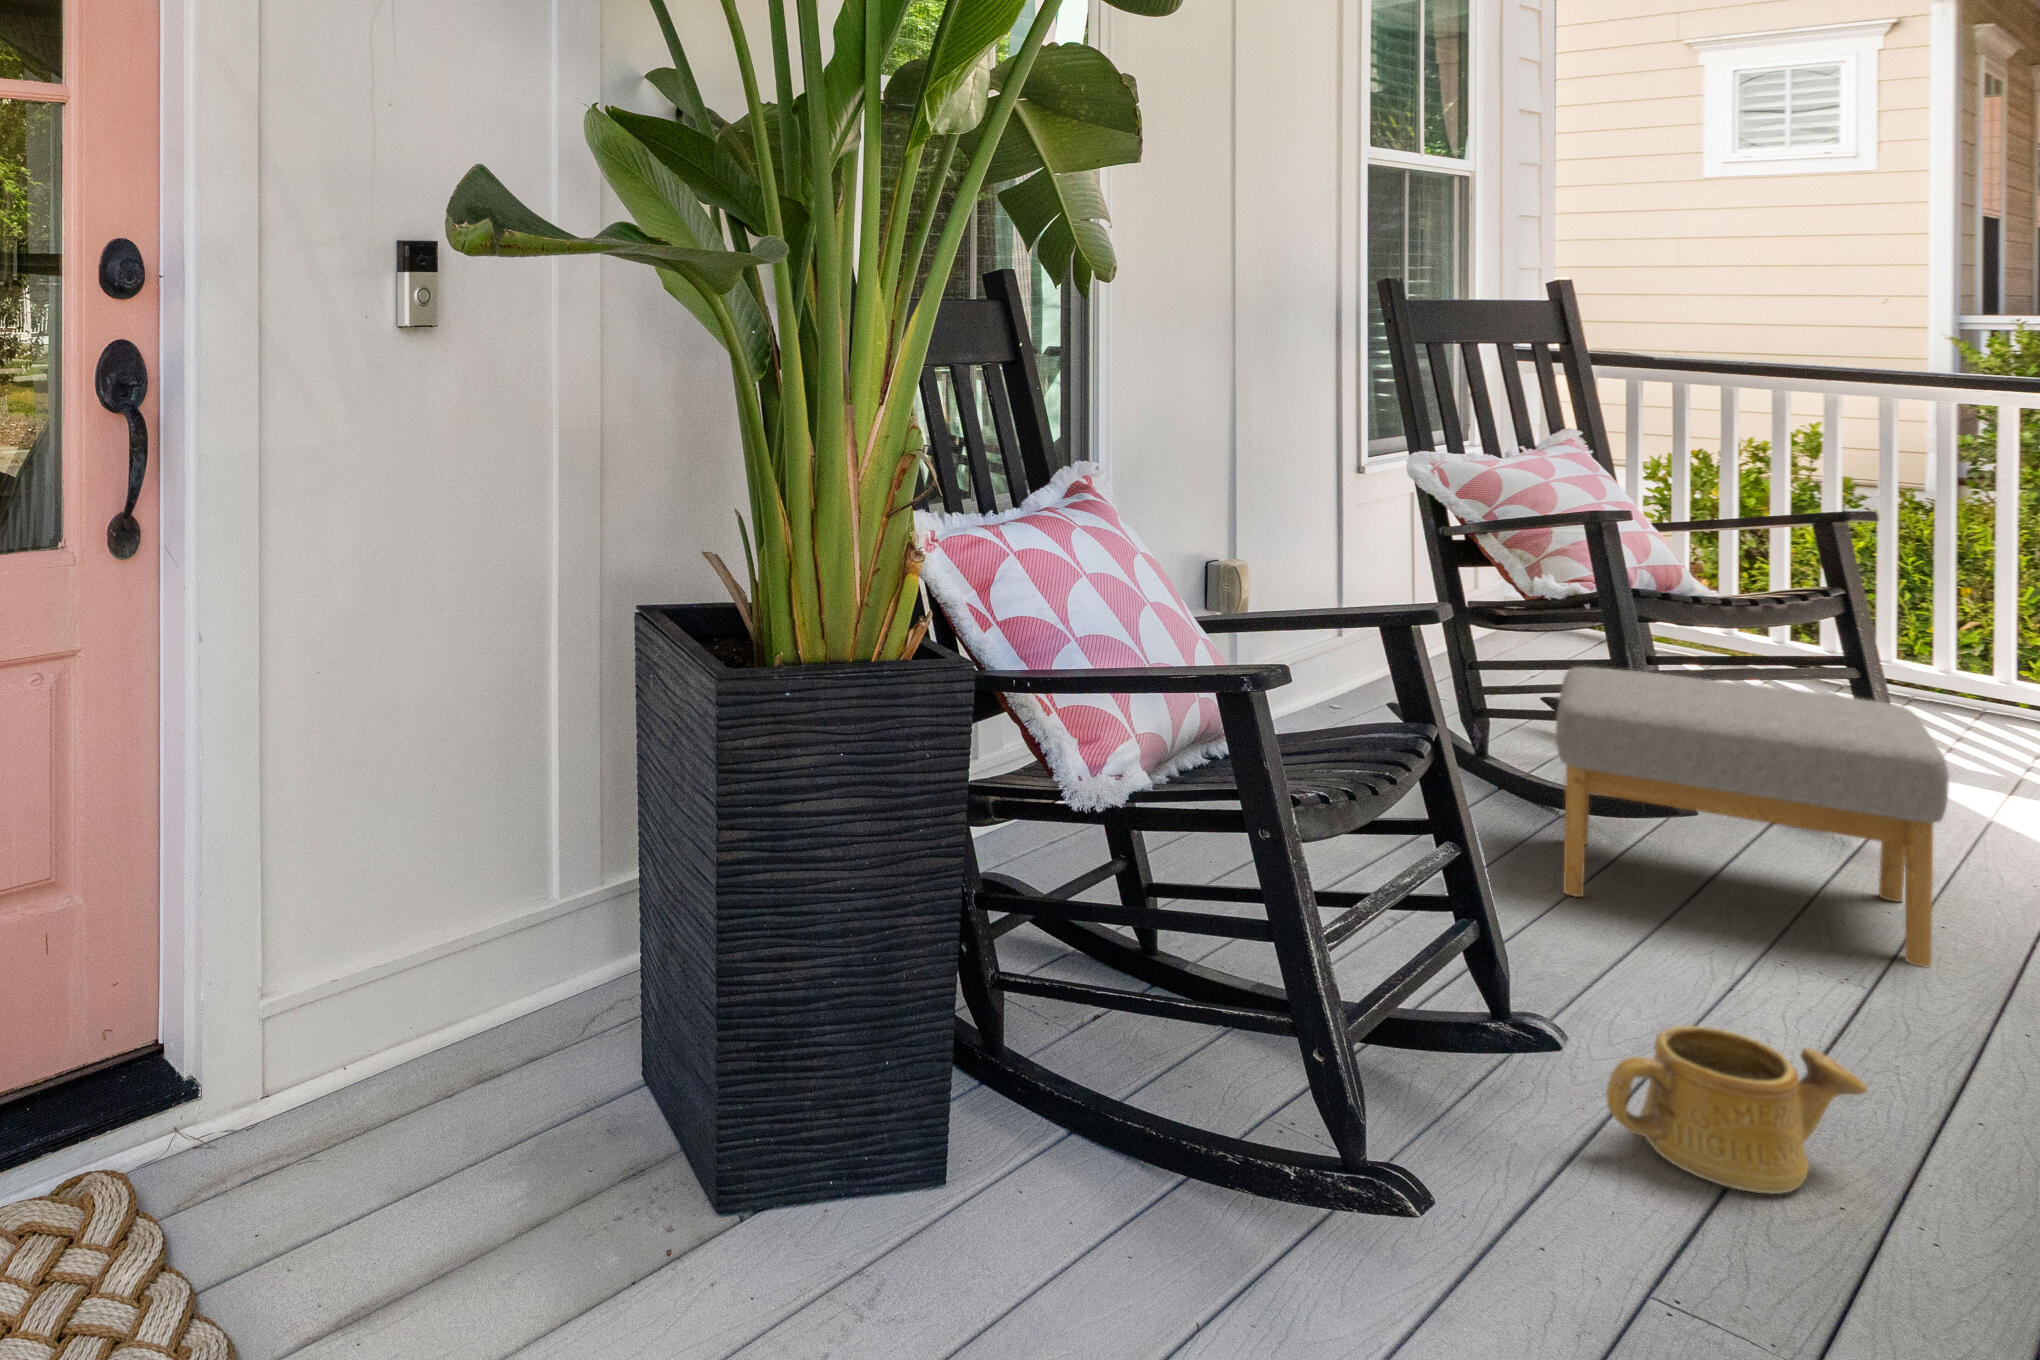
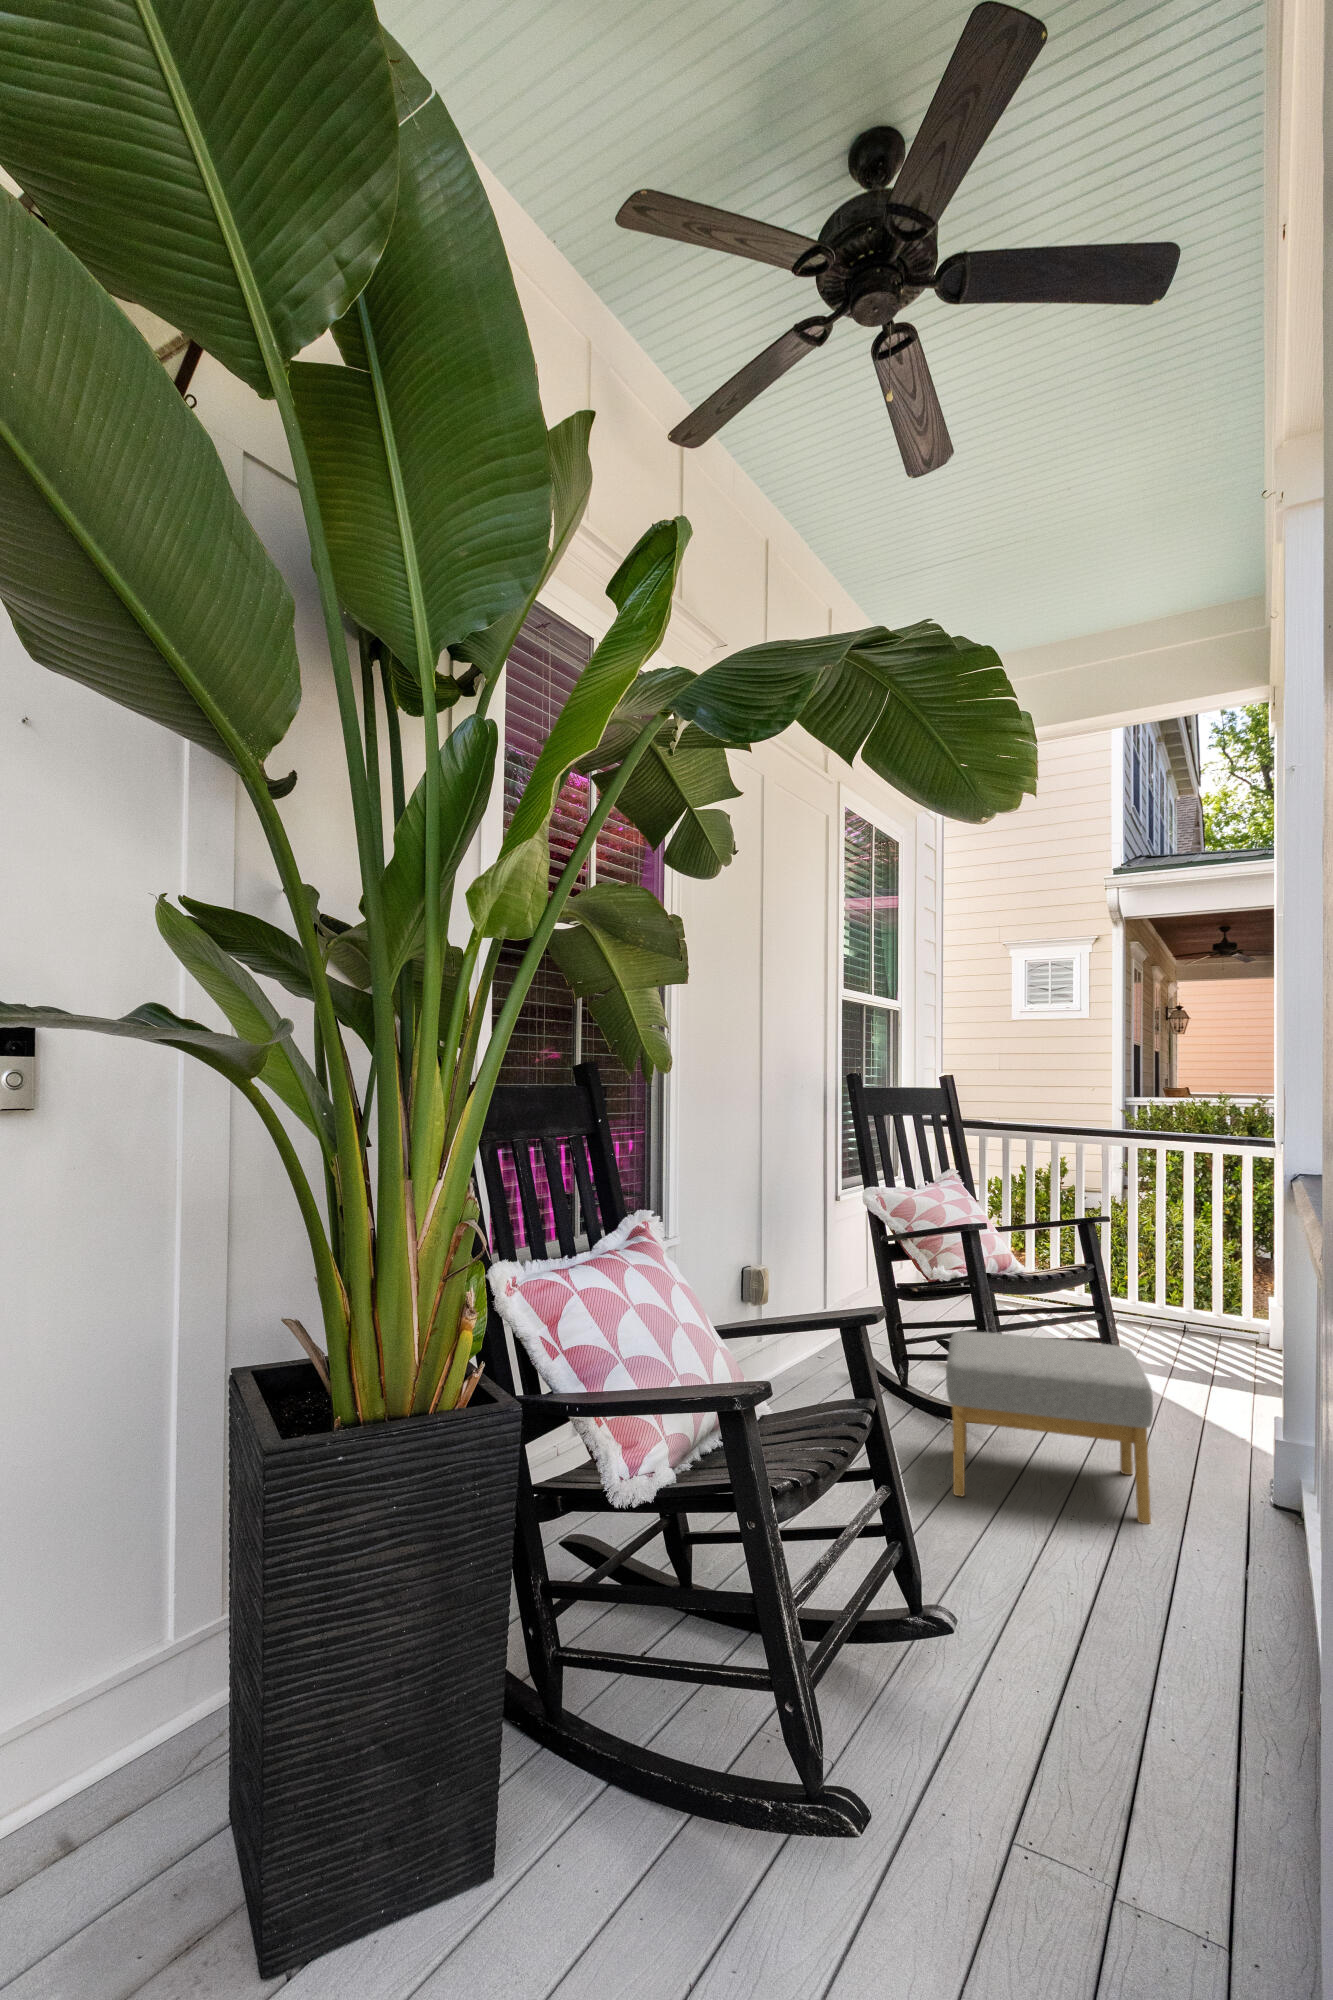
watering can: present [1606,1026,1868,1194] -> none [980,1613,1129,1744]

